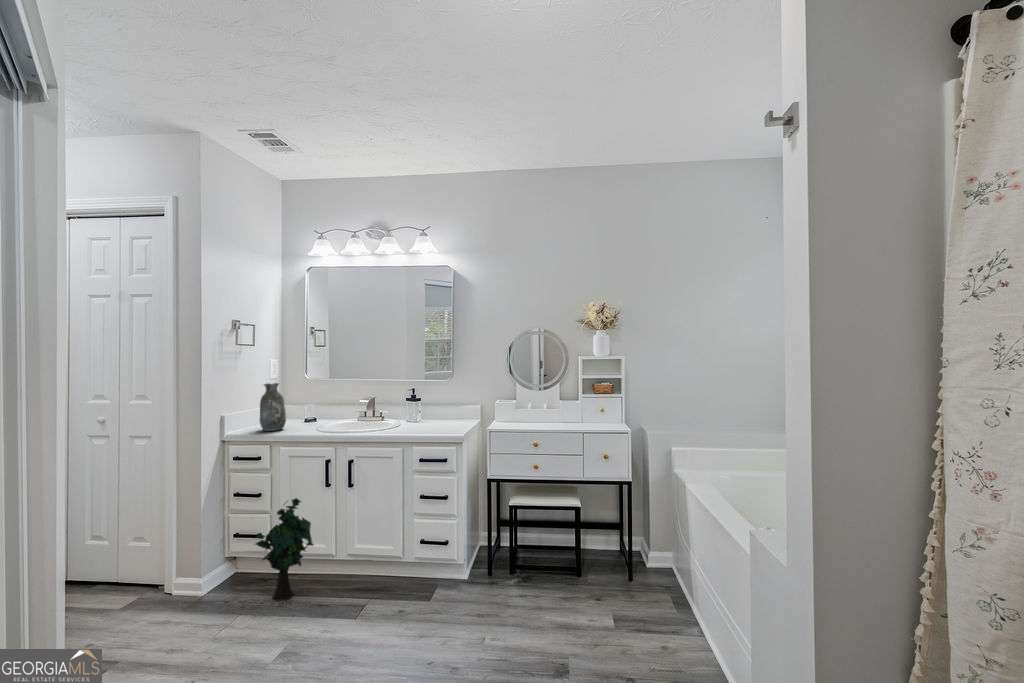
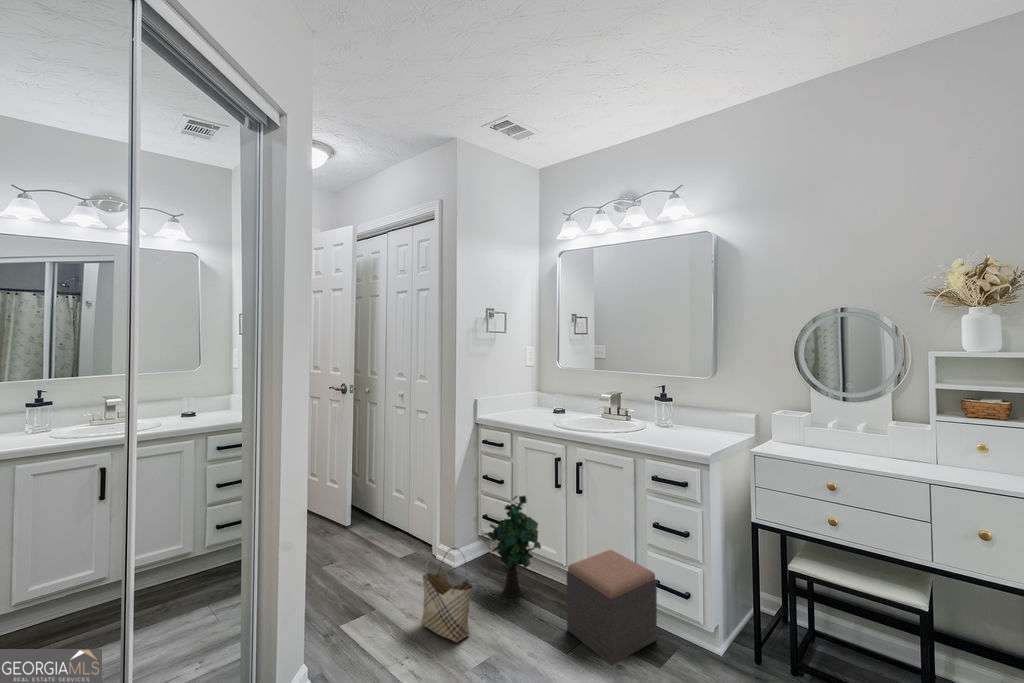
decorative vase: present [260,383,286,431] -> none [506,372,530,419]
footstool: none [351,528,425,613] -> present [567,550,657,665]
woven basket: none [201,555,264,643] -> present [421,548,472,642]

